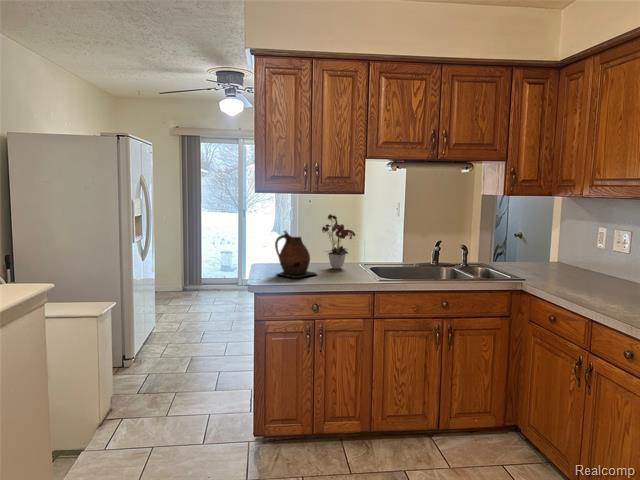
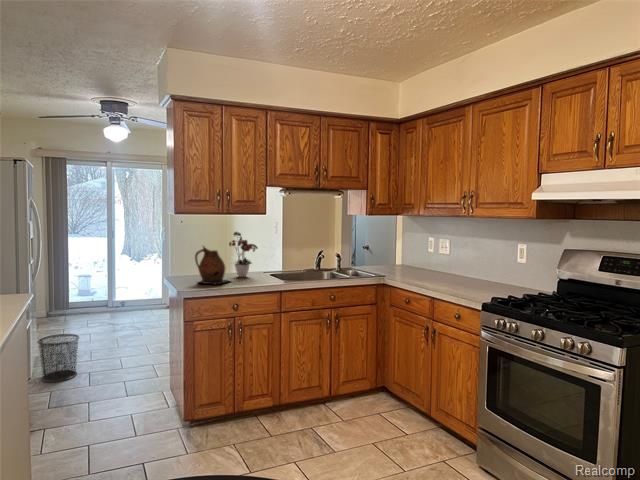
waste bin: none [147,313,185,361] -> present [37,334,79,382]

